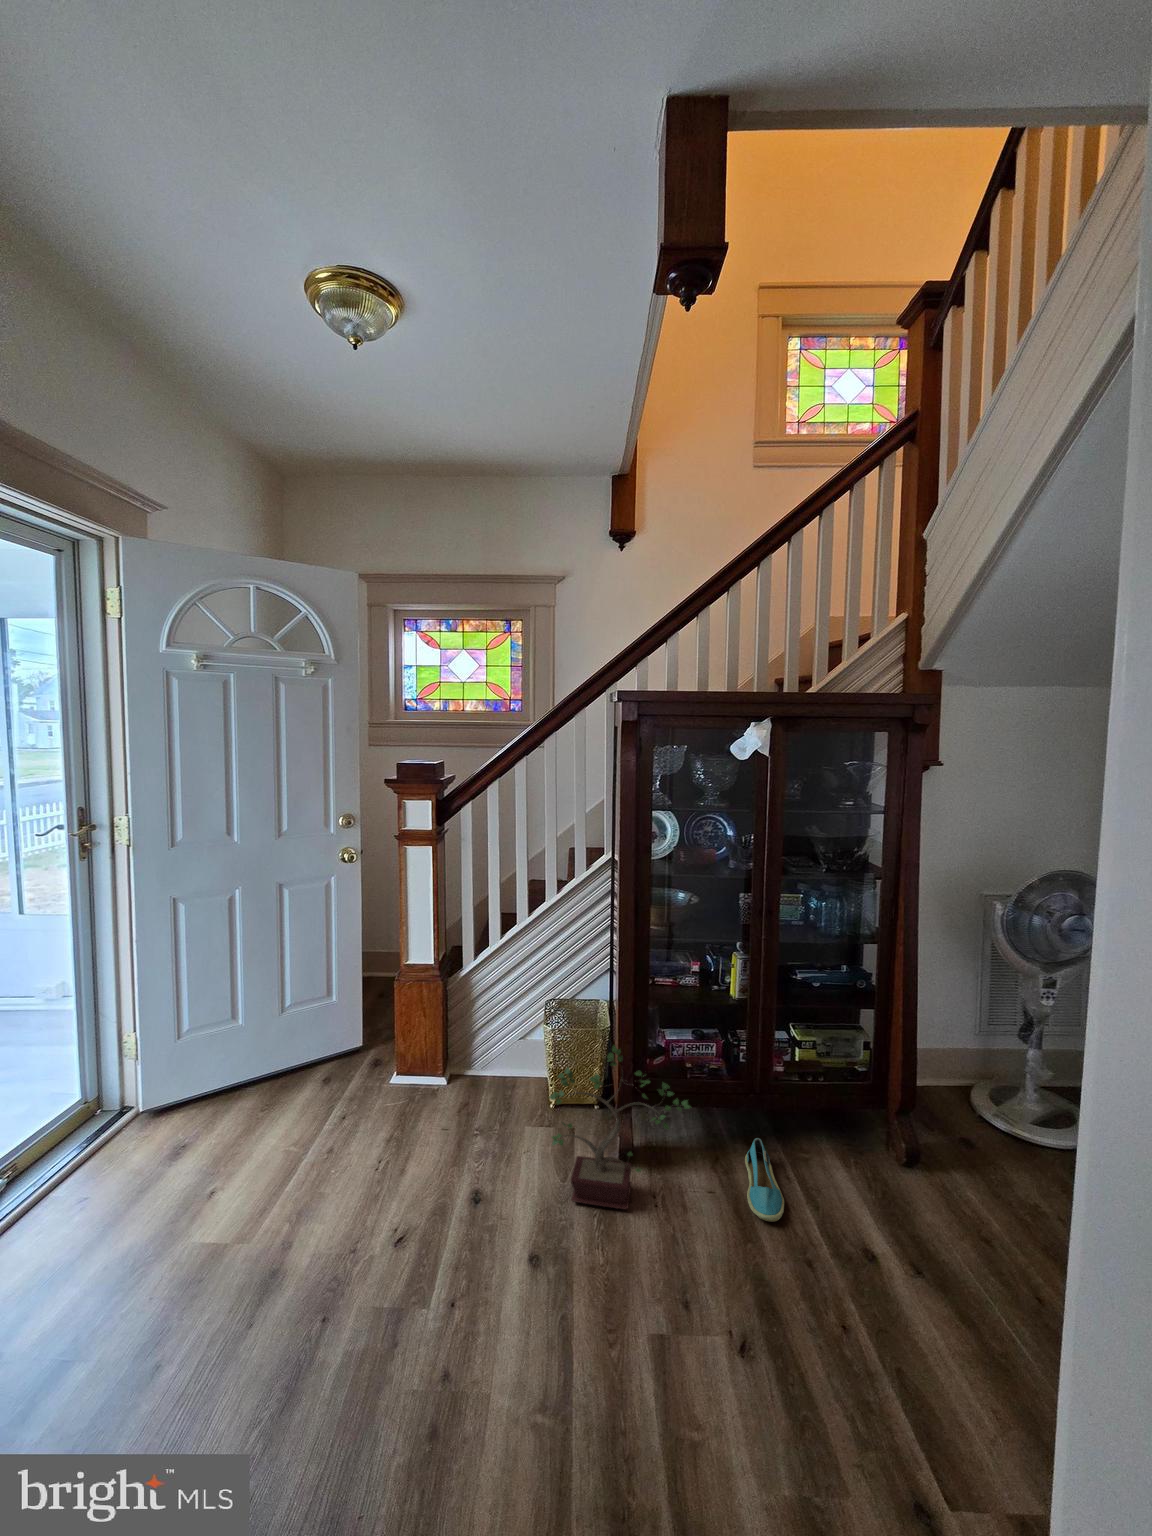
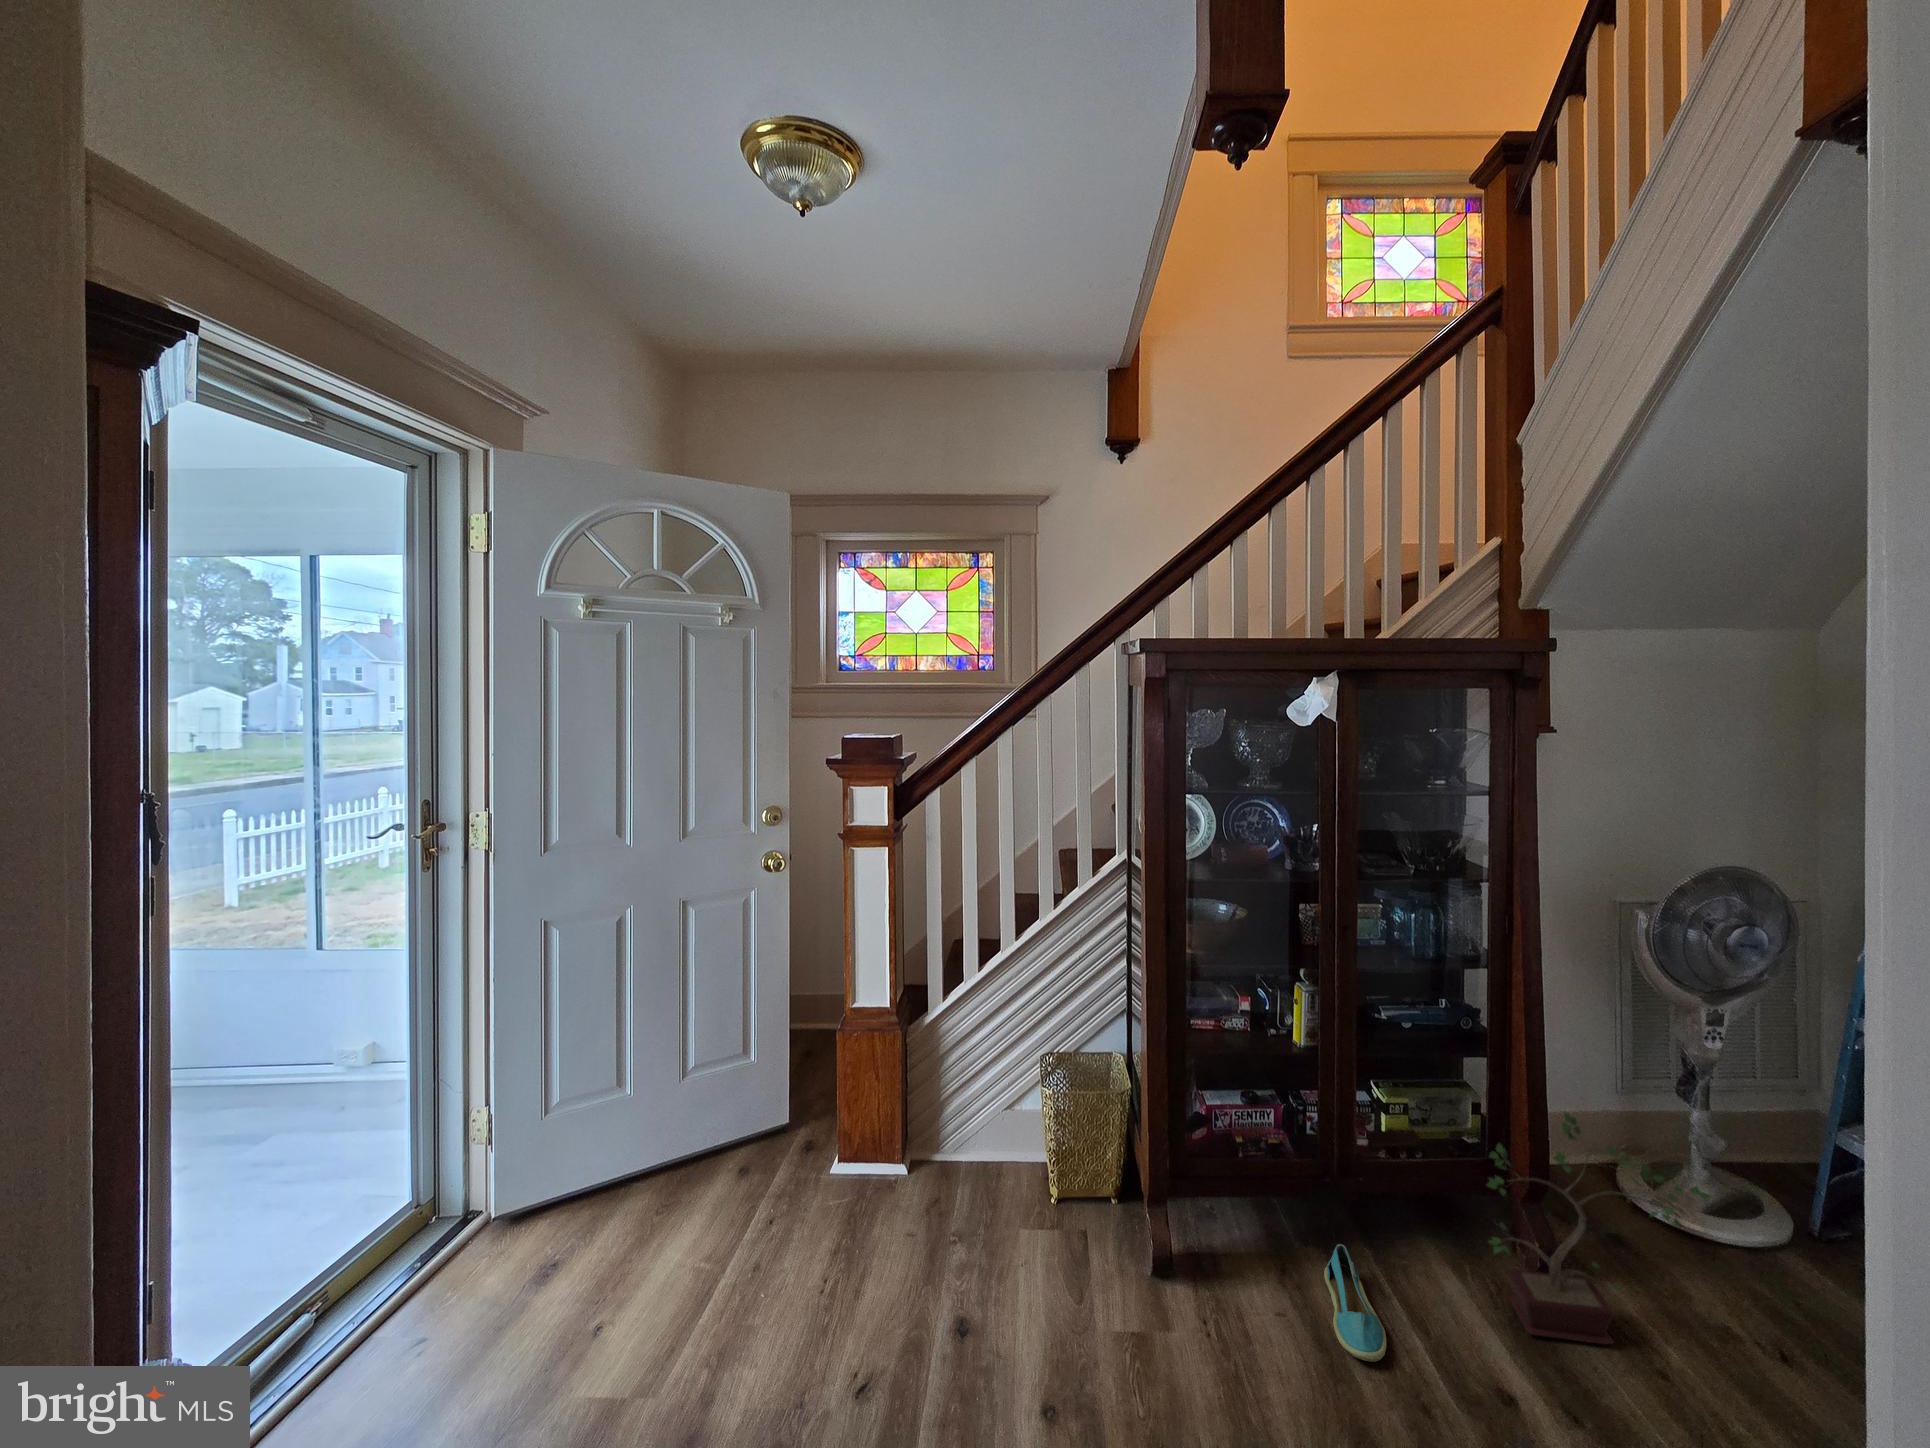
potted plant: present [549,1045,690,1209] -> present [1487,1112,1710,1345]

